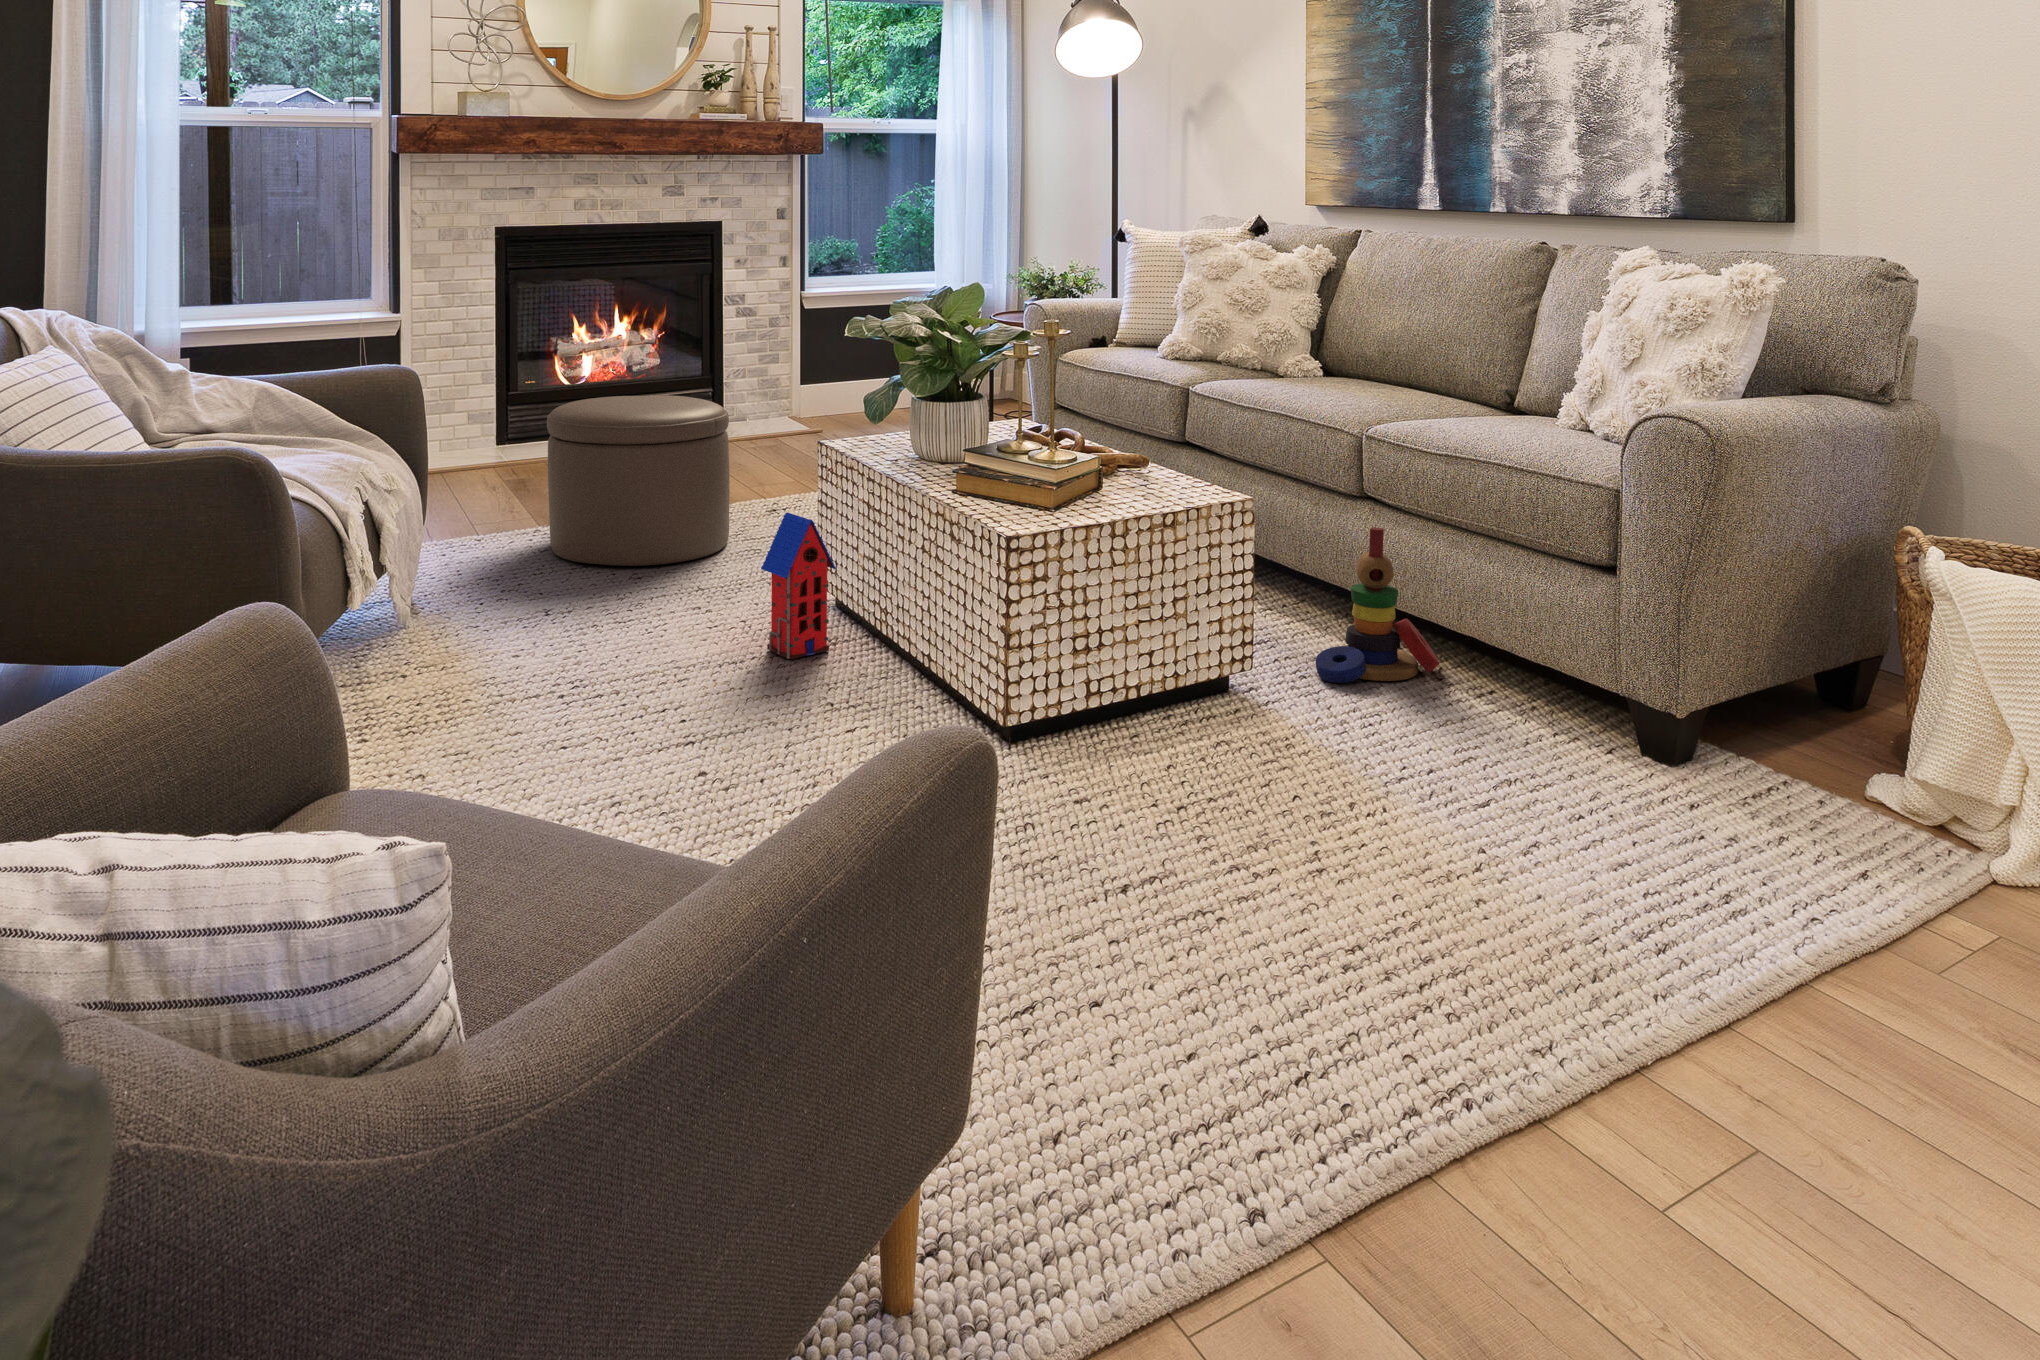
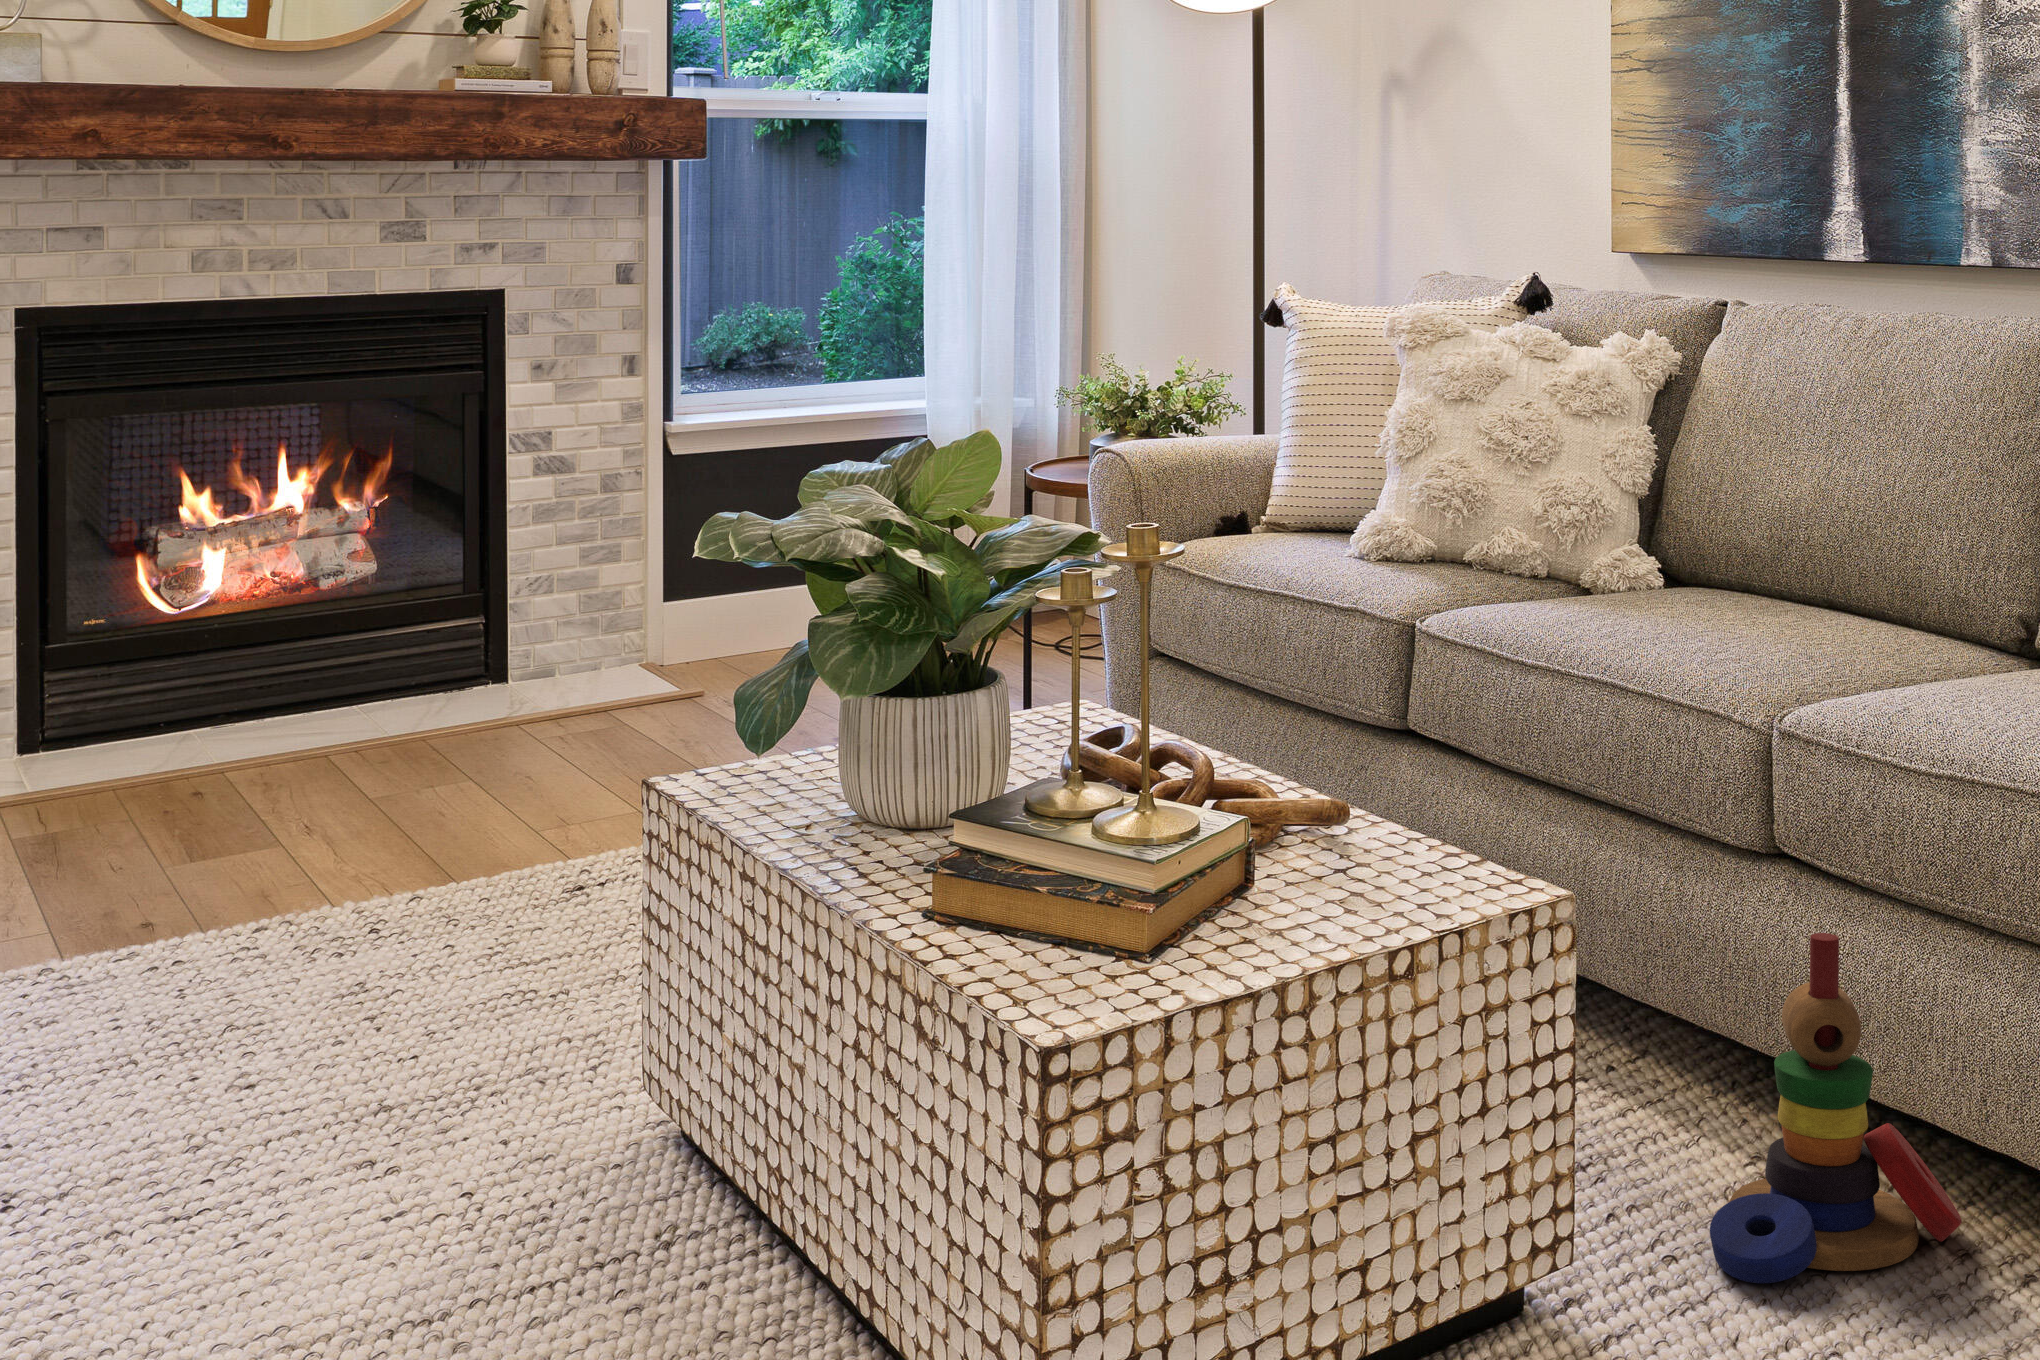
ottoman: present [547,395,730,566] -> none [61,652,472,1037]
toy house: present [761,512,836,659] -> none [489,946,664,1290]

